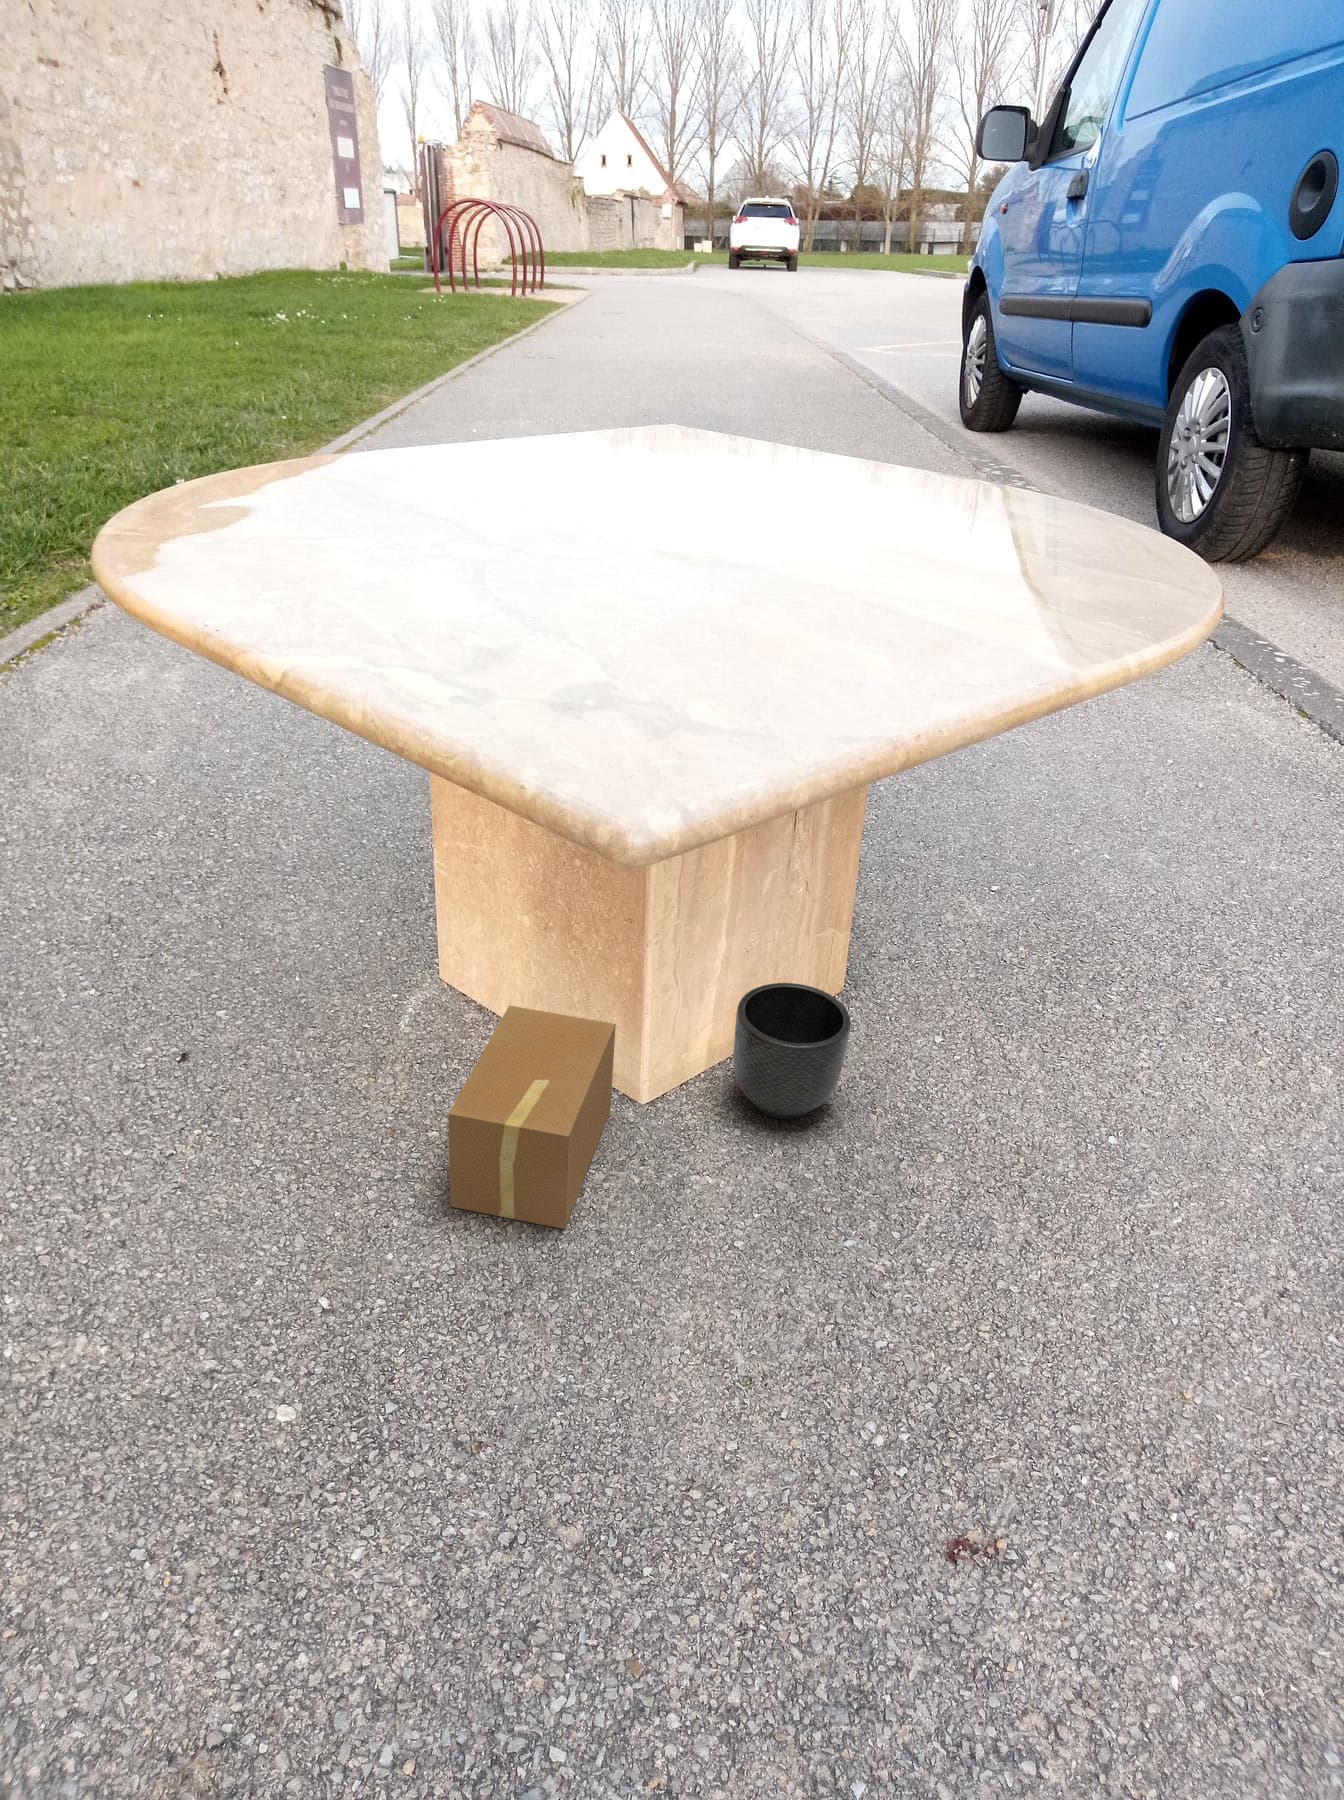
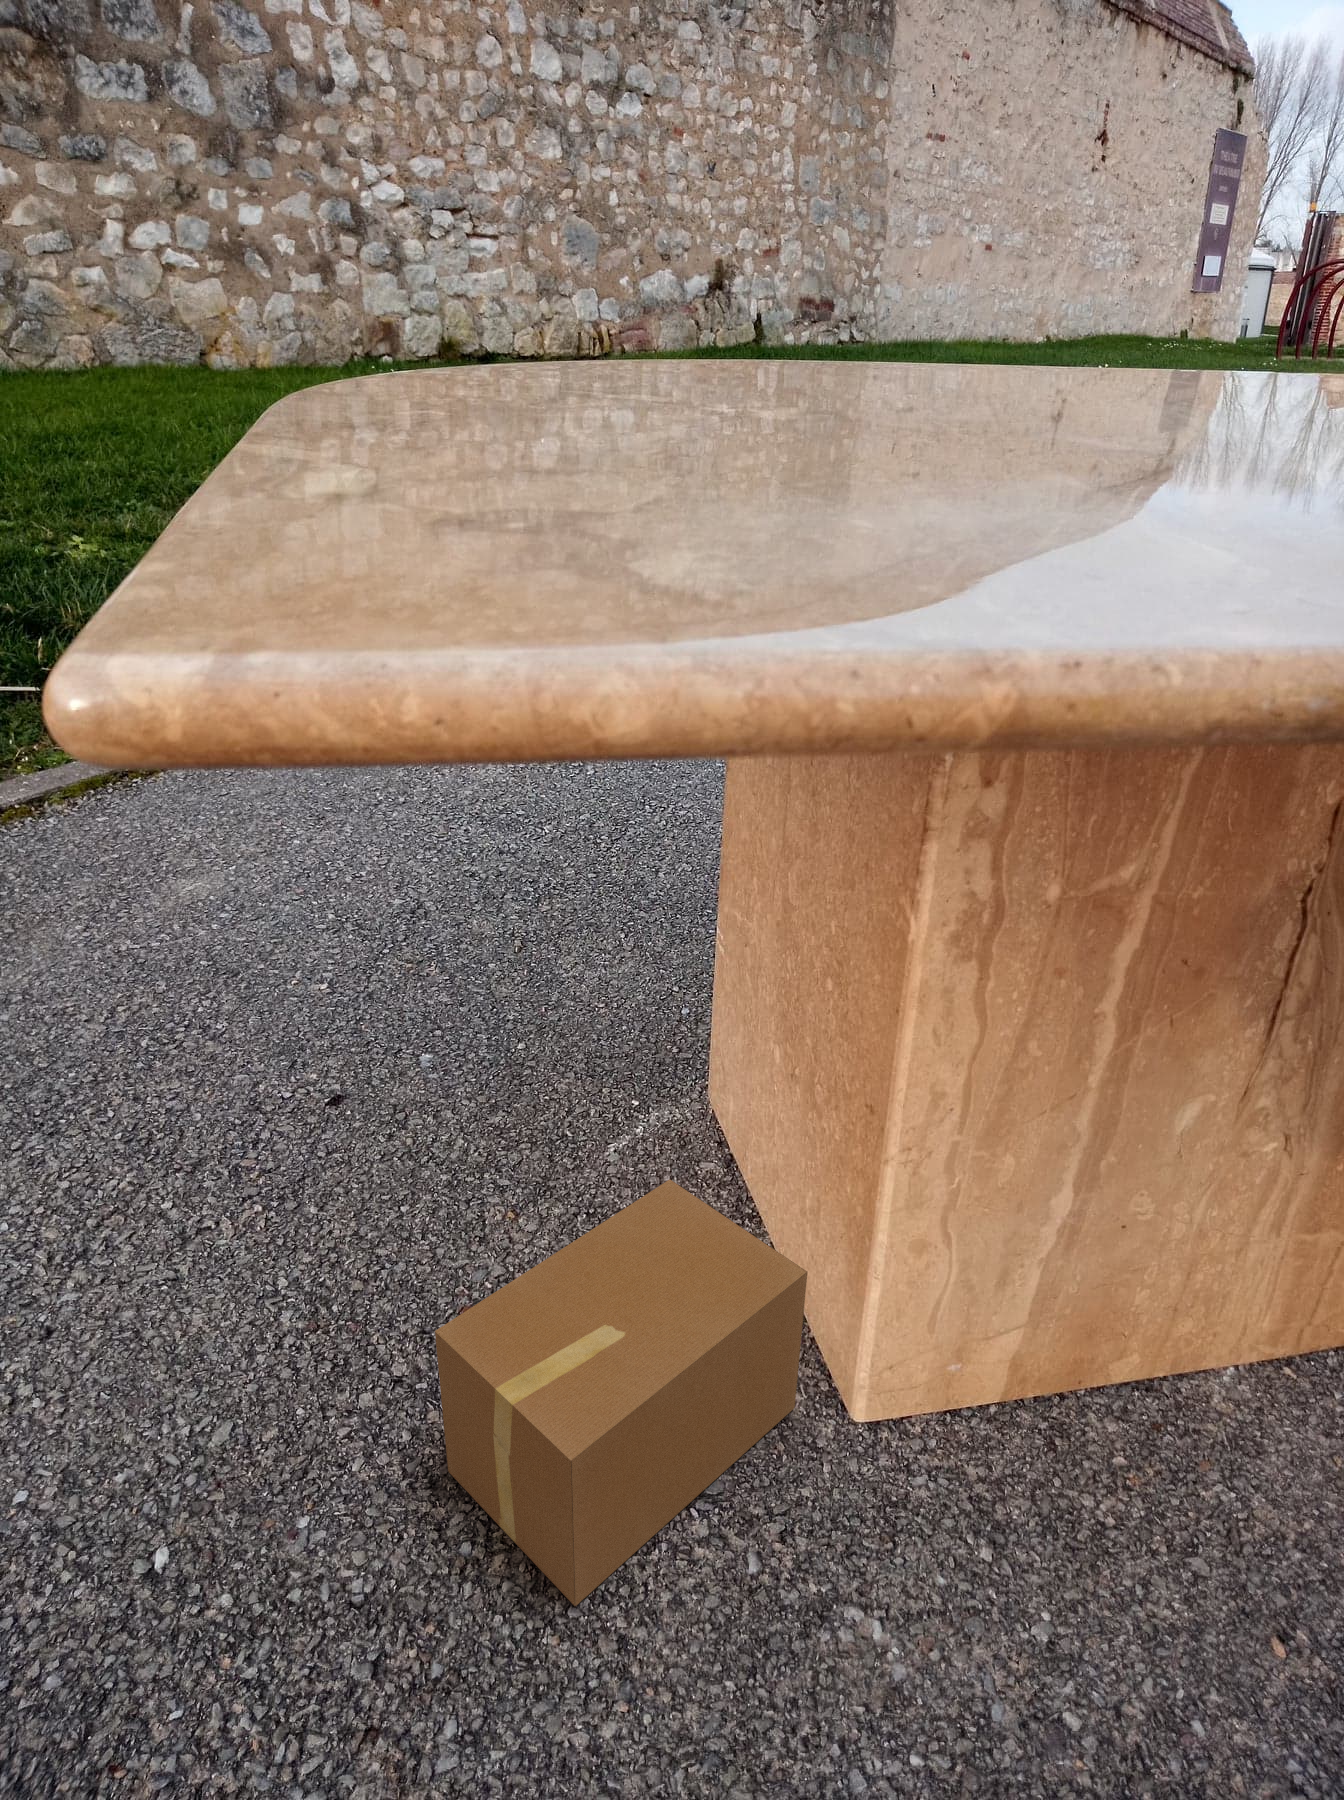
planter: present [734,983,851,1119] -> none [1022,1294,1275,1578]

